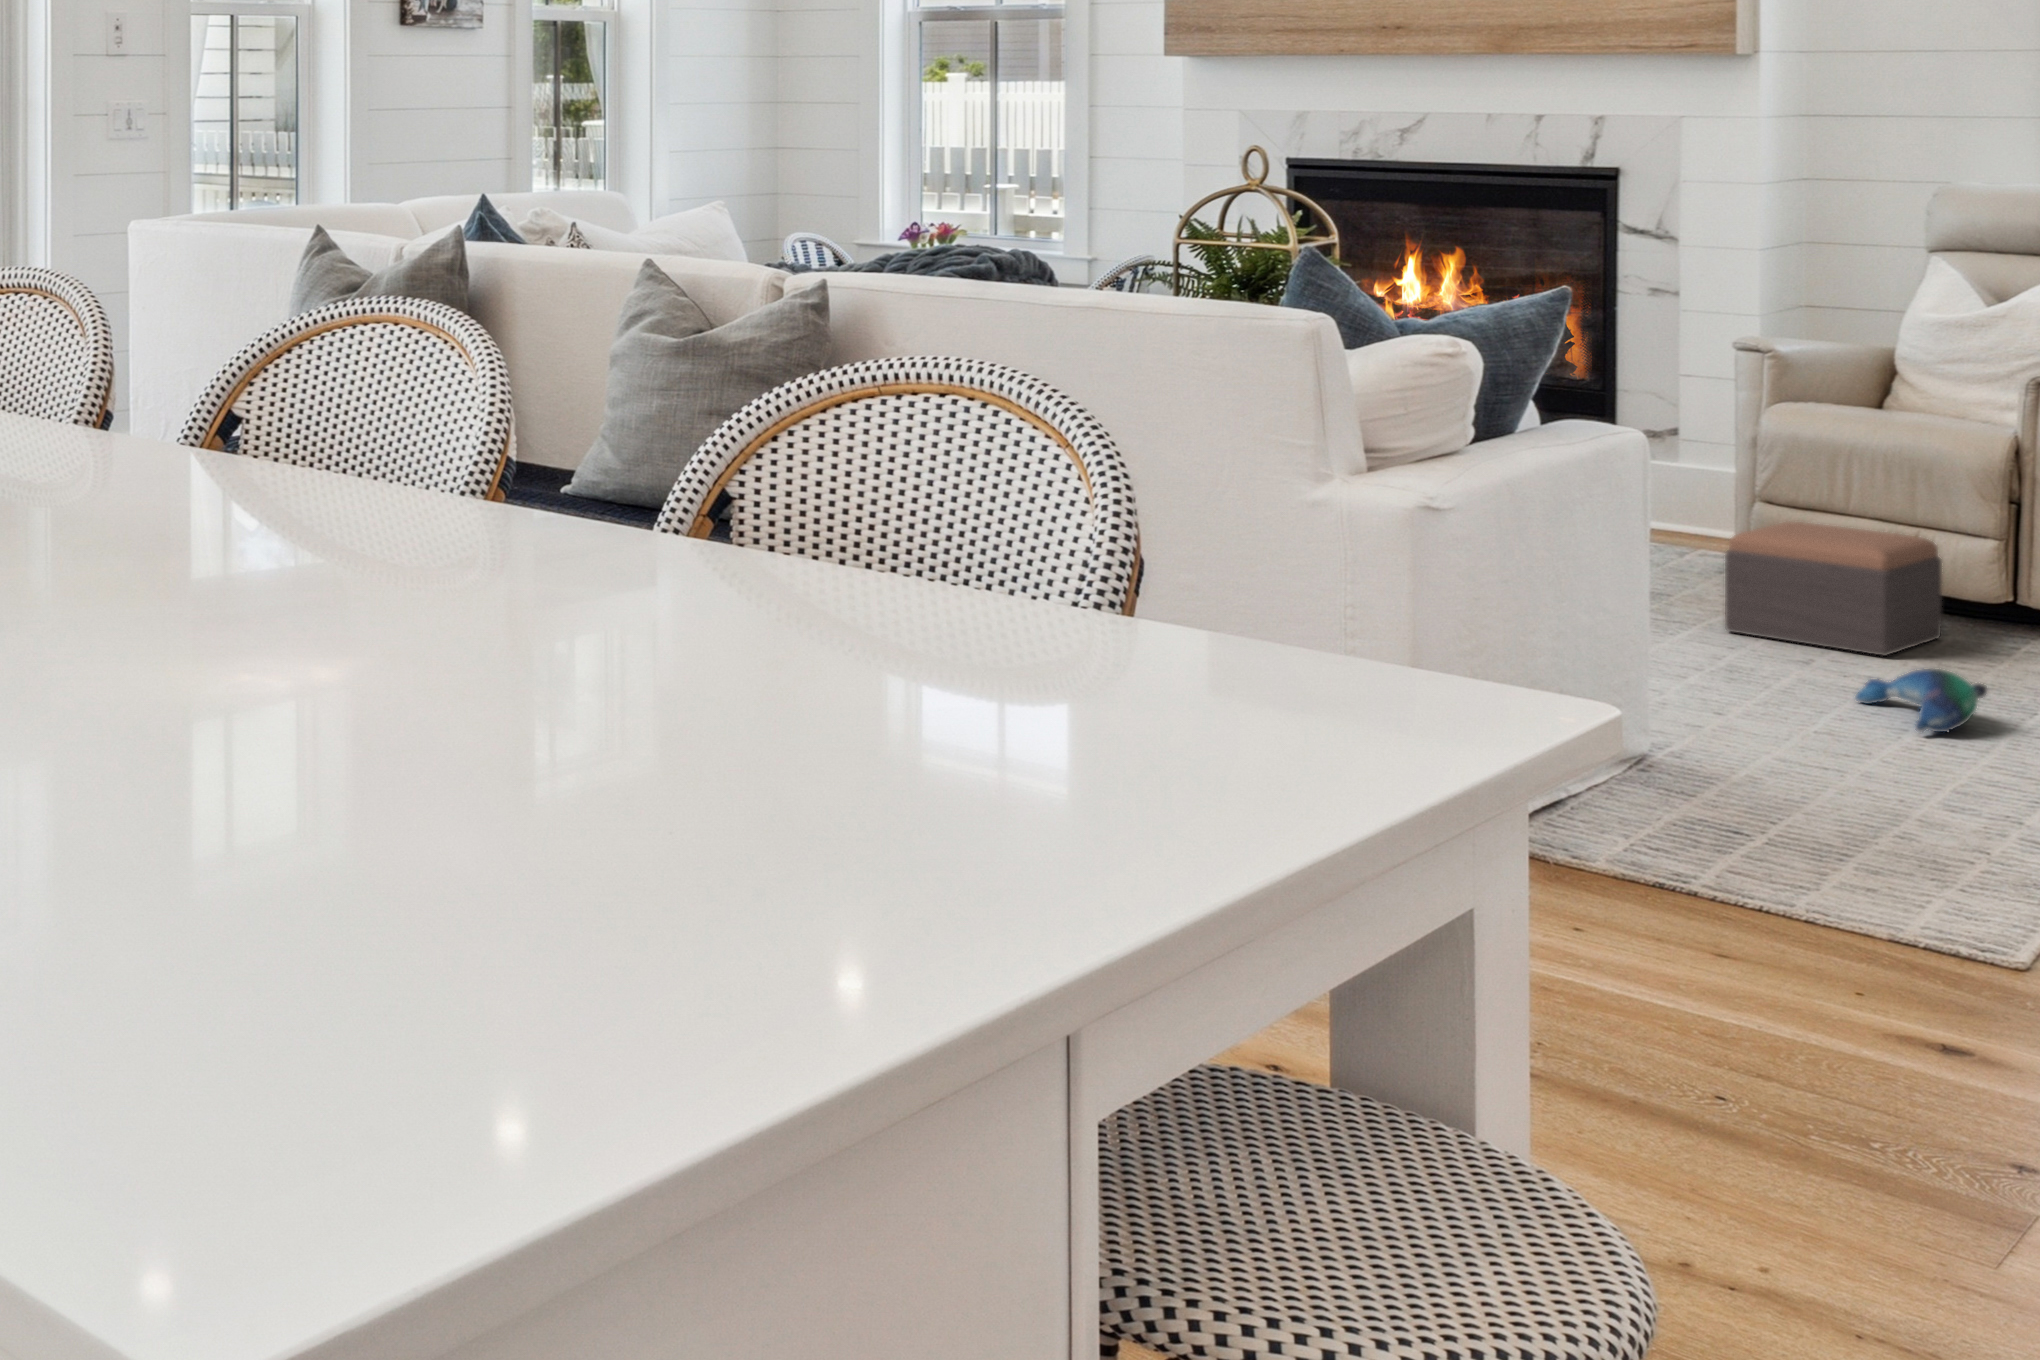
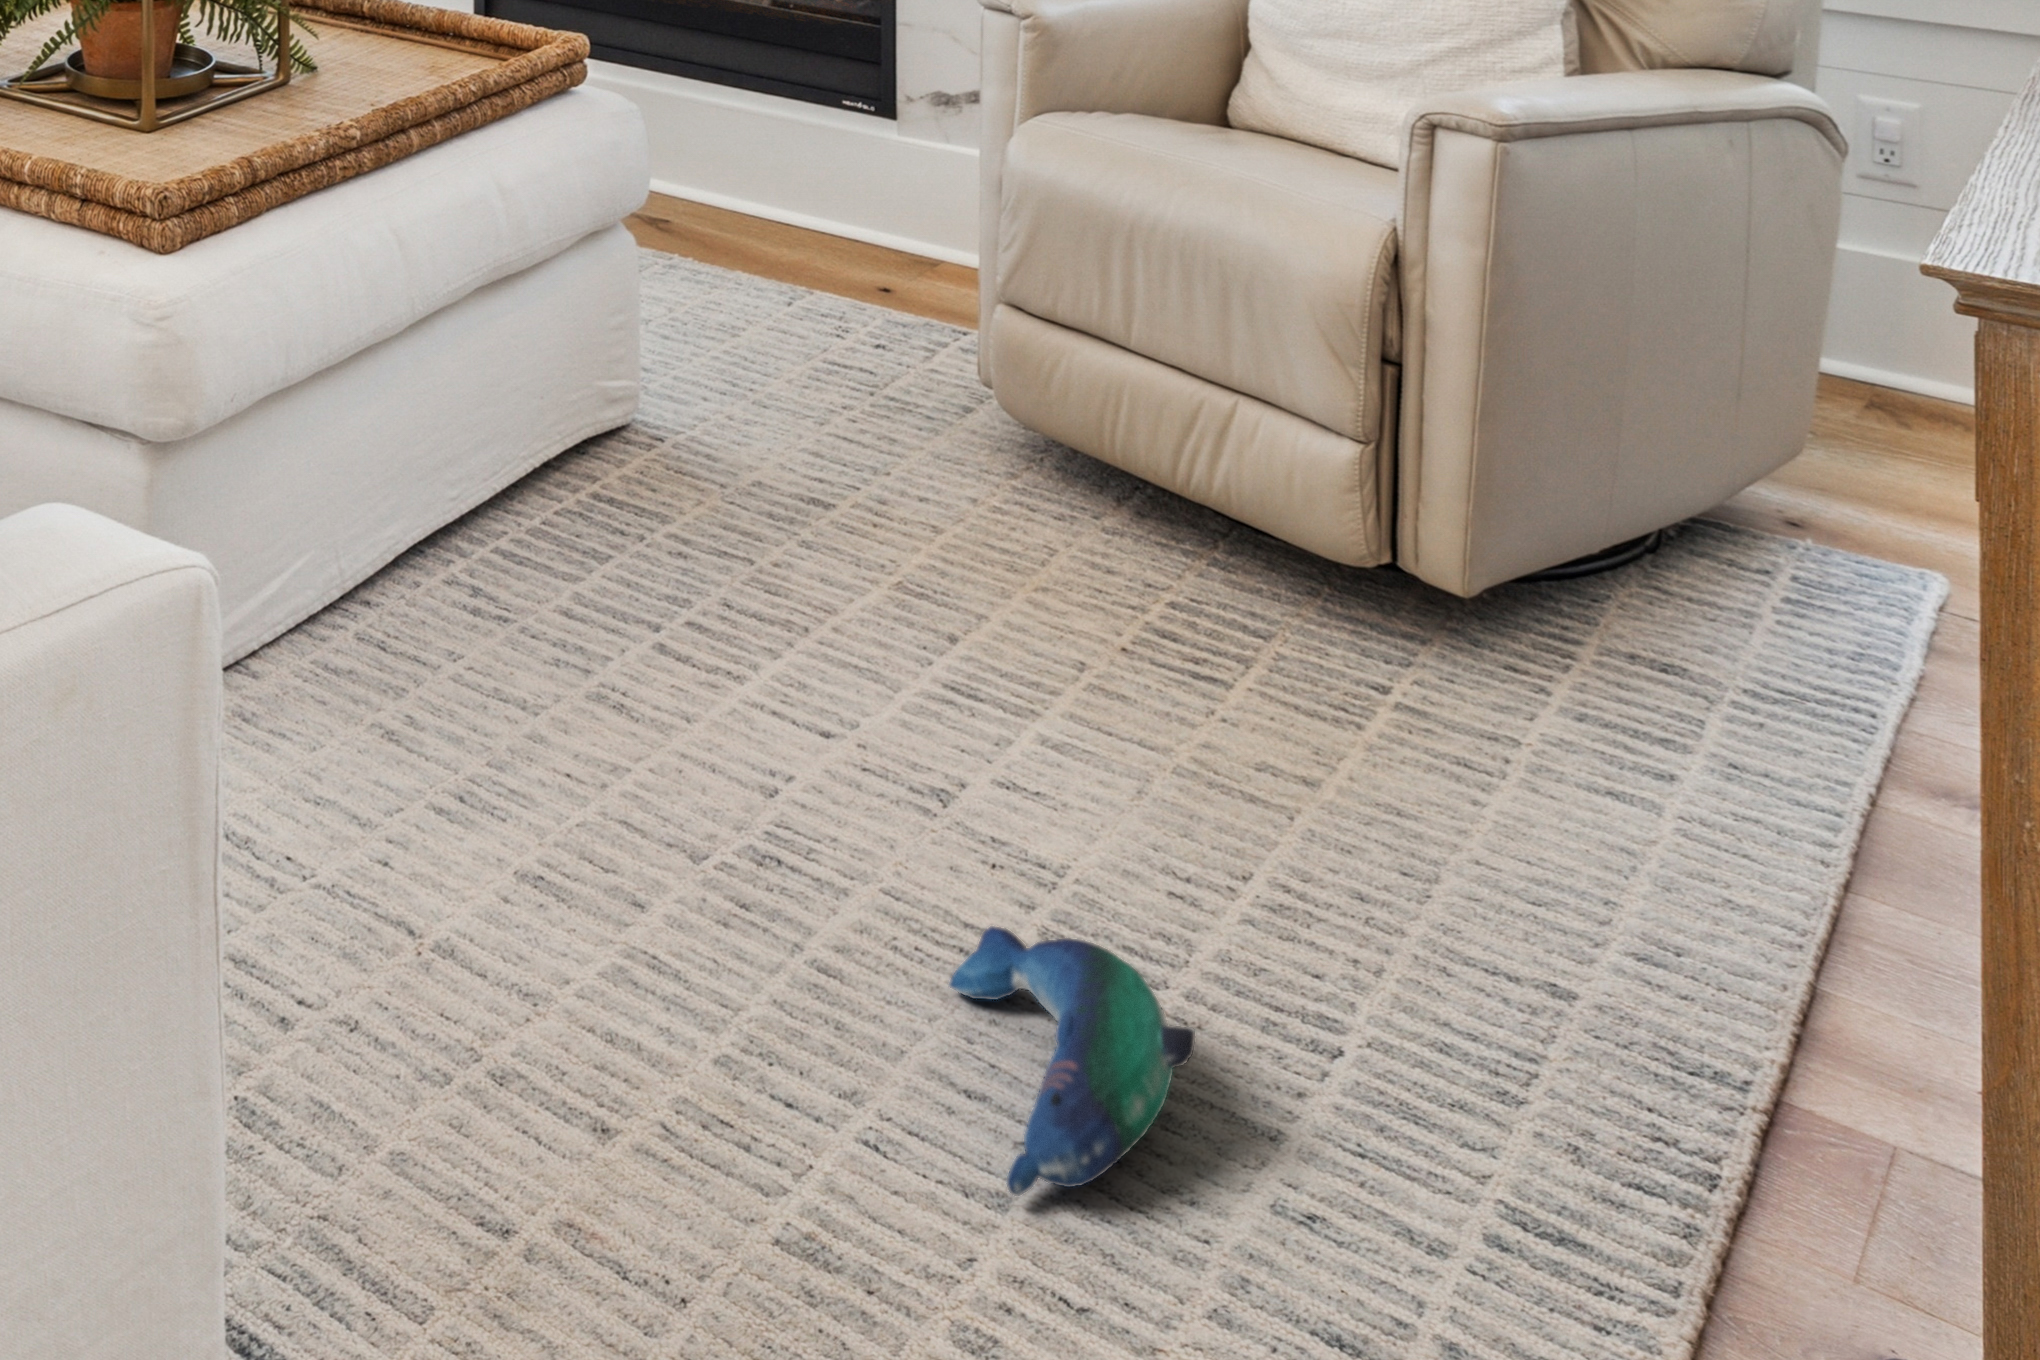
footstool: present [1725,521,1942,656] -> none [844,385,1247,745]

